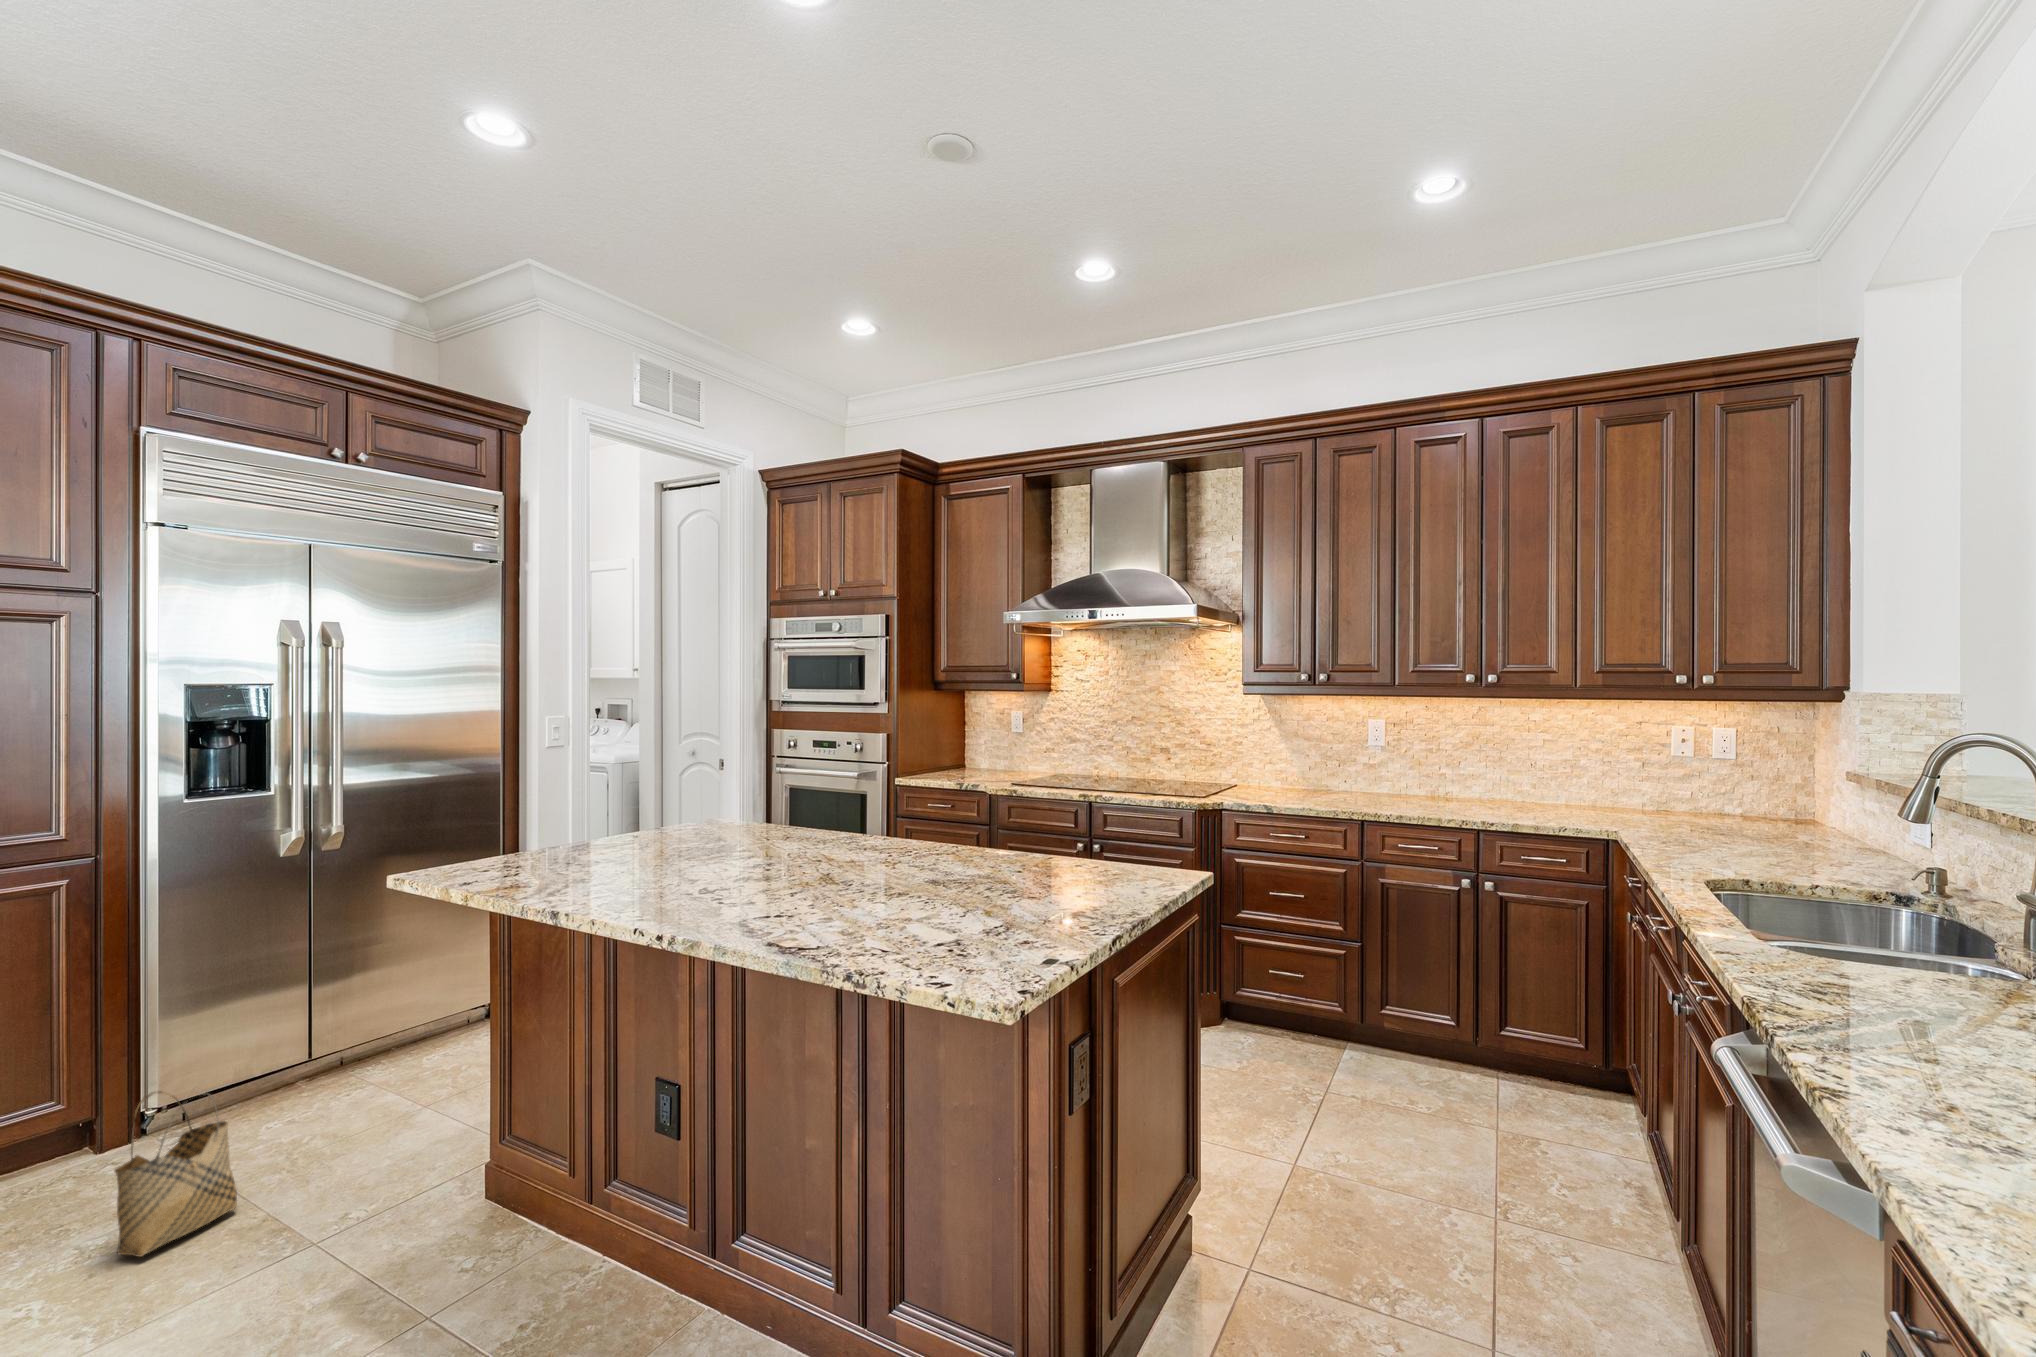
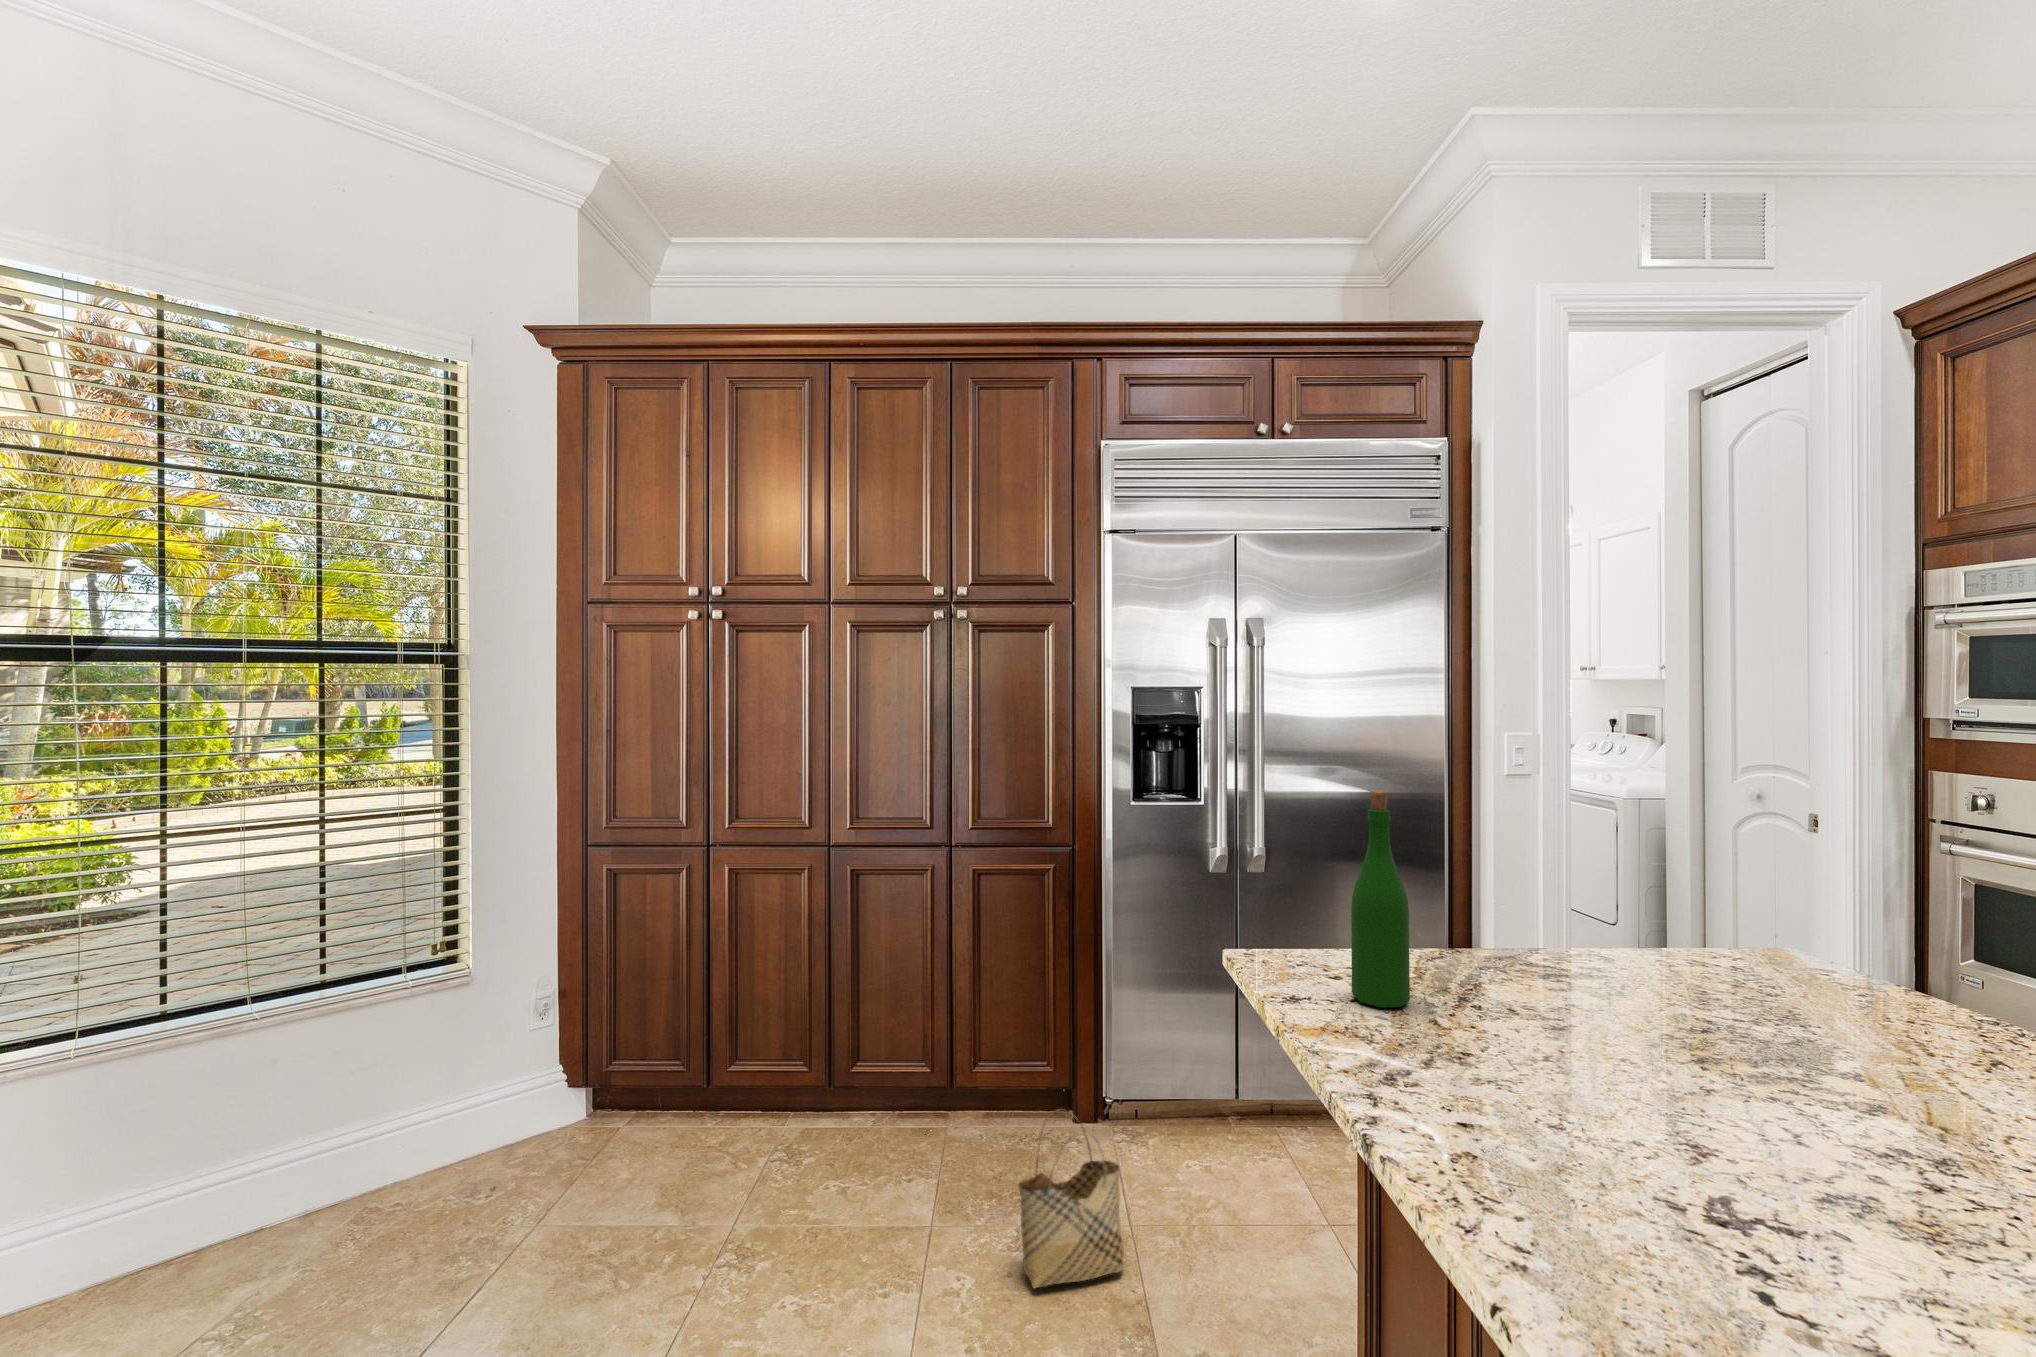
wine bottle: none [505,748,541,876] -> present [1351,790,1410,1007]

